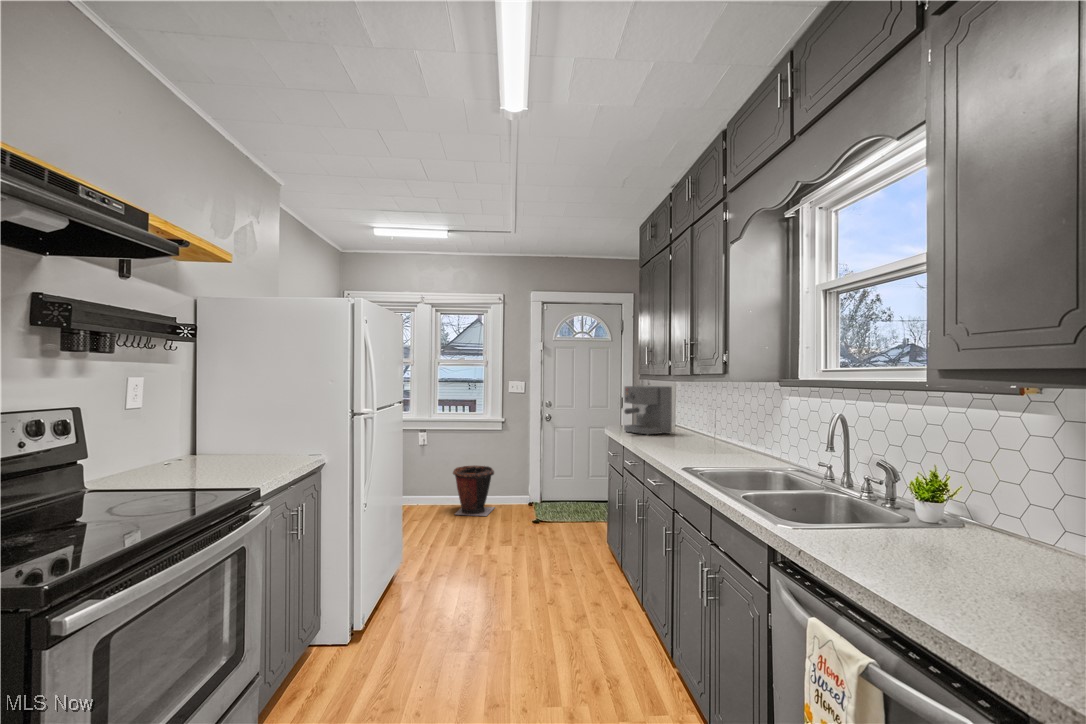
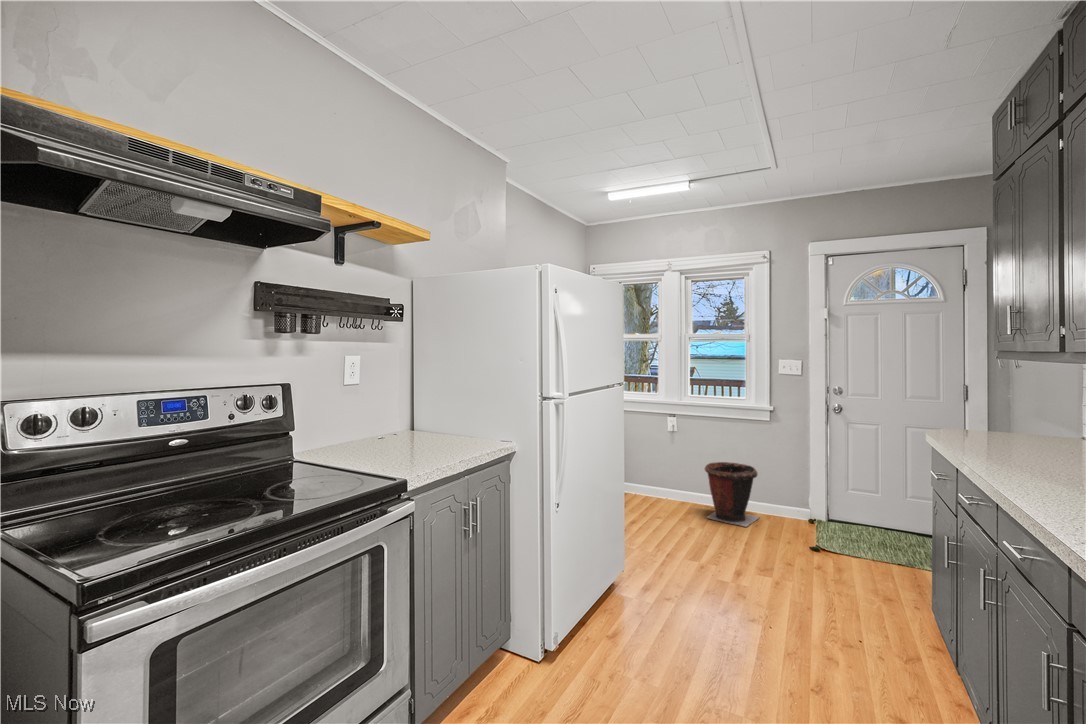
coffee maker: present [624,385,672,435] -> none [961,367,1073,451]

